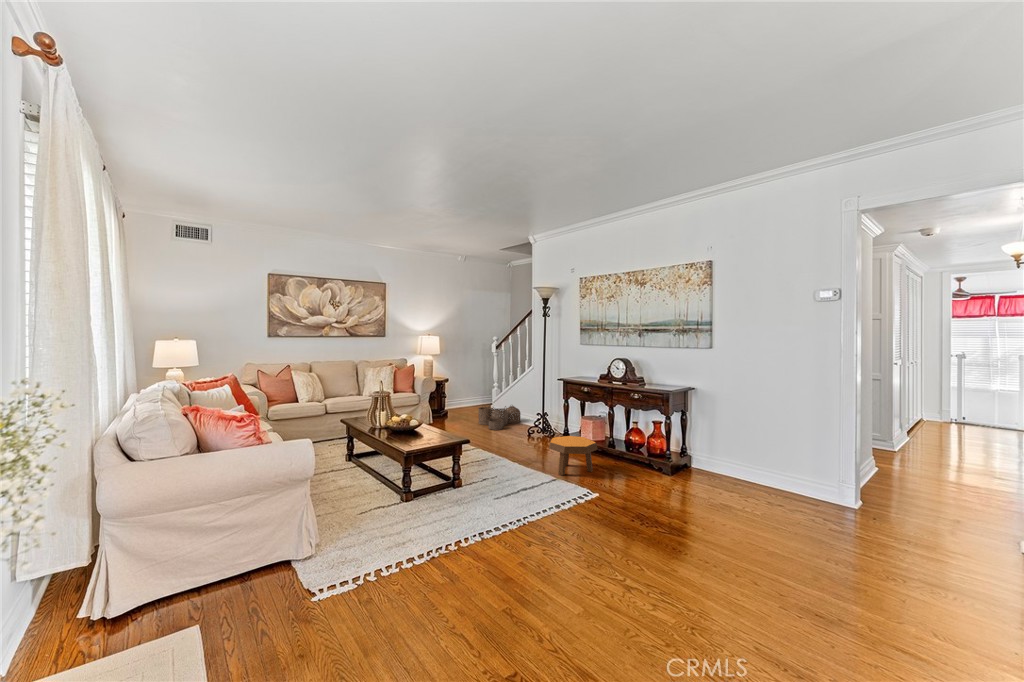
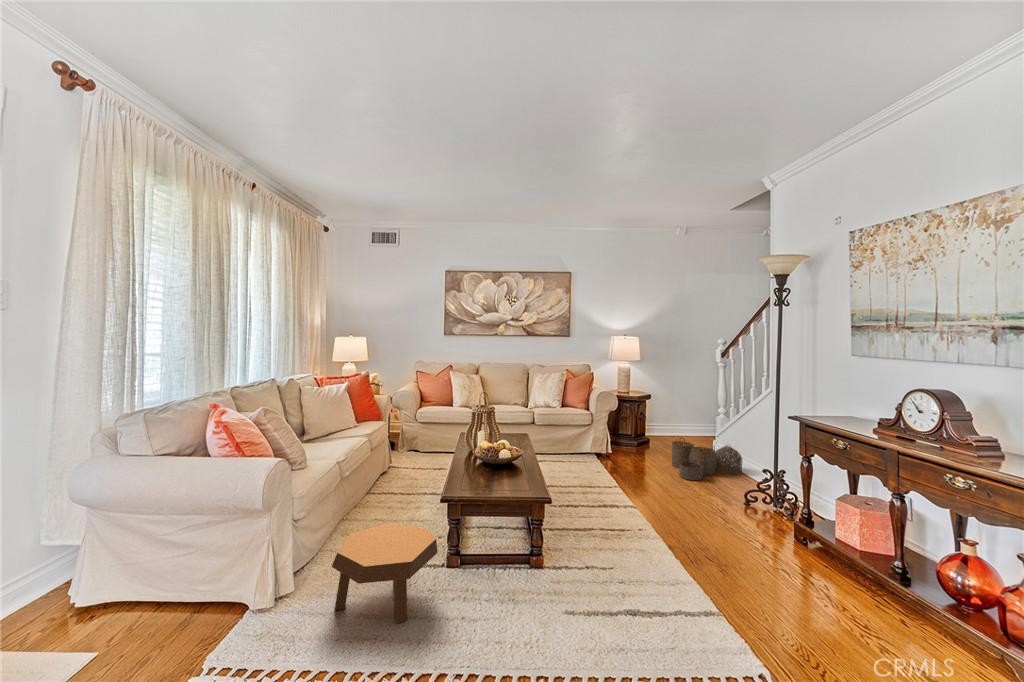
footstool: present [549,436,598,475] -> present [332,523,438,623]

